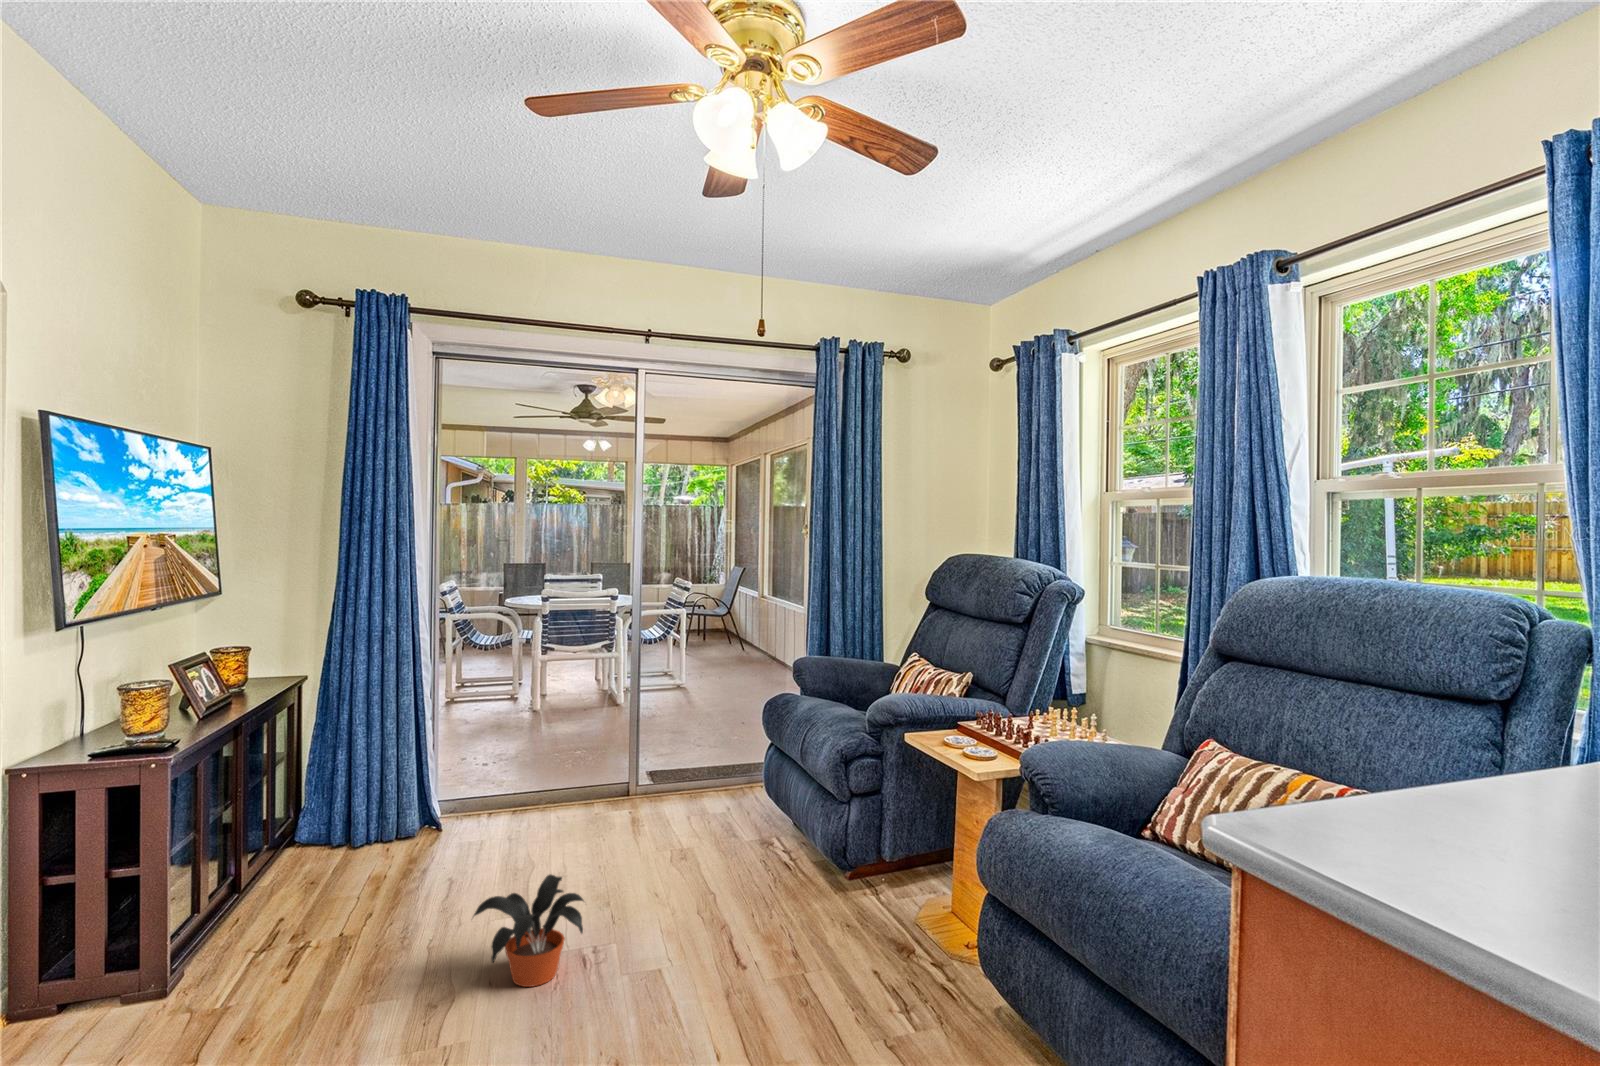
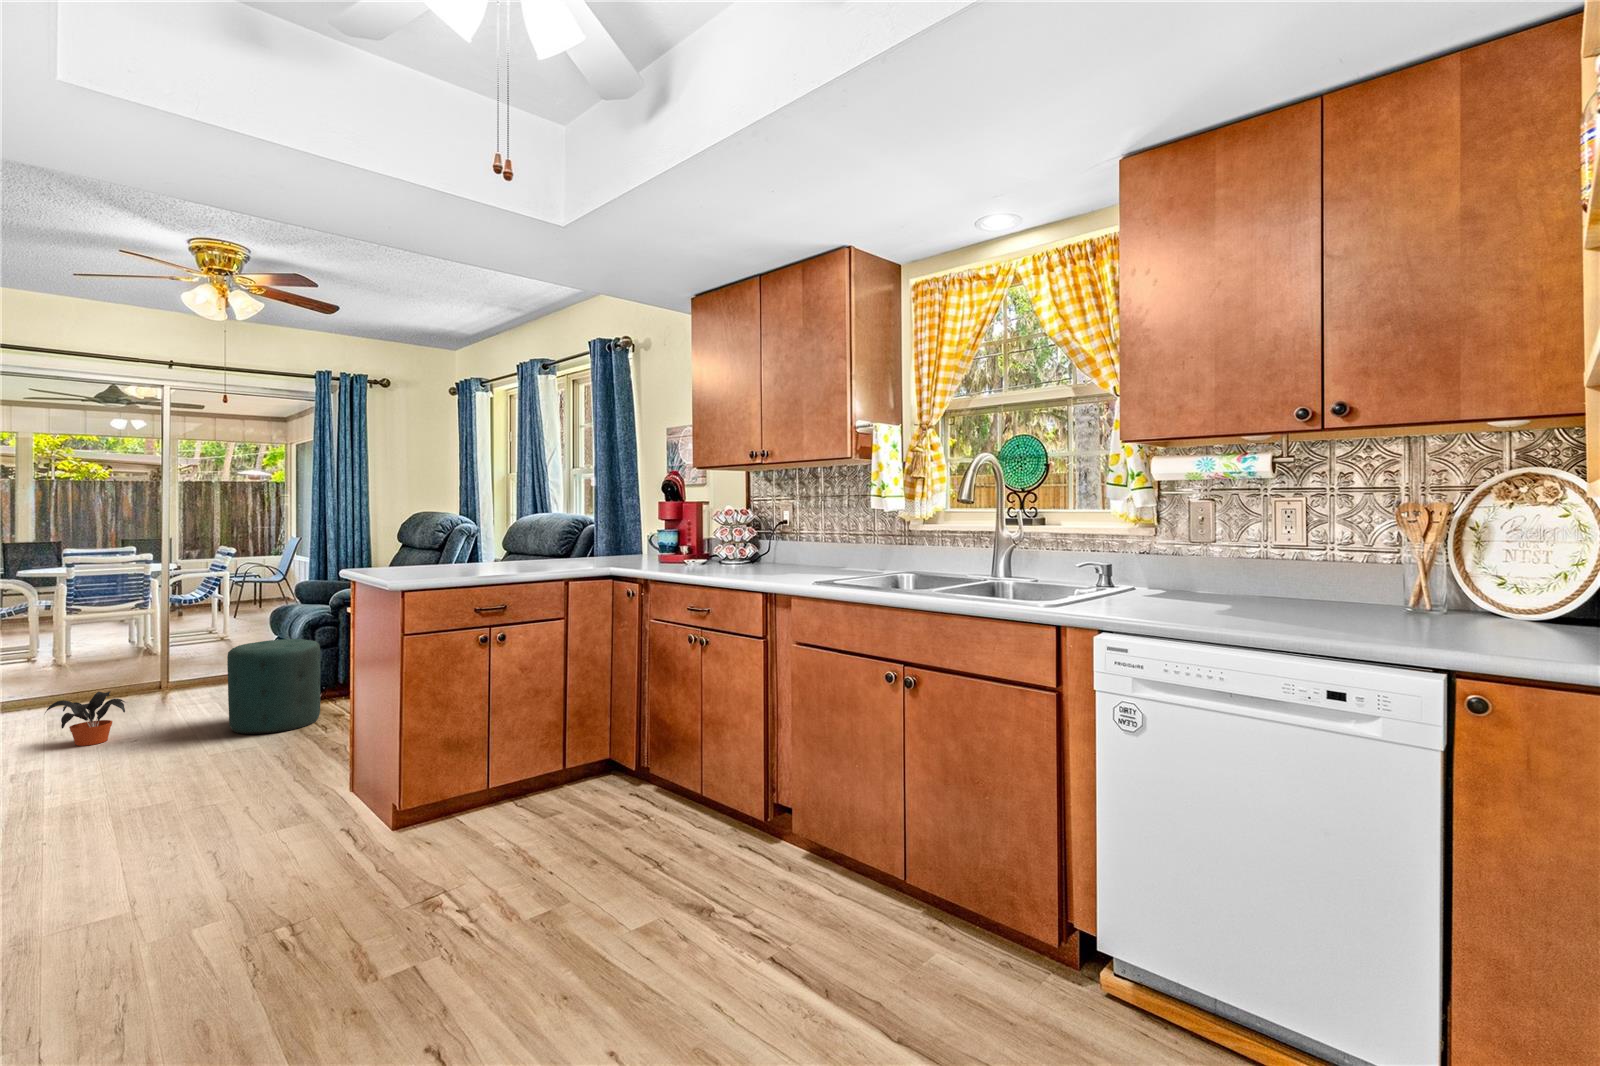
ottoman: none [739,803,890,1023] -> present [227,639,321,734]

